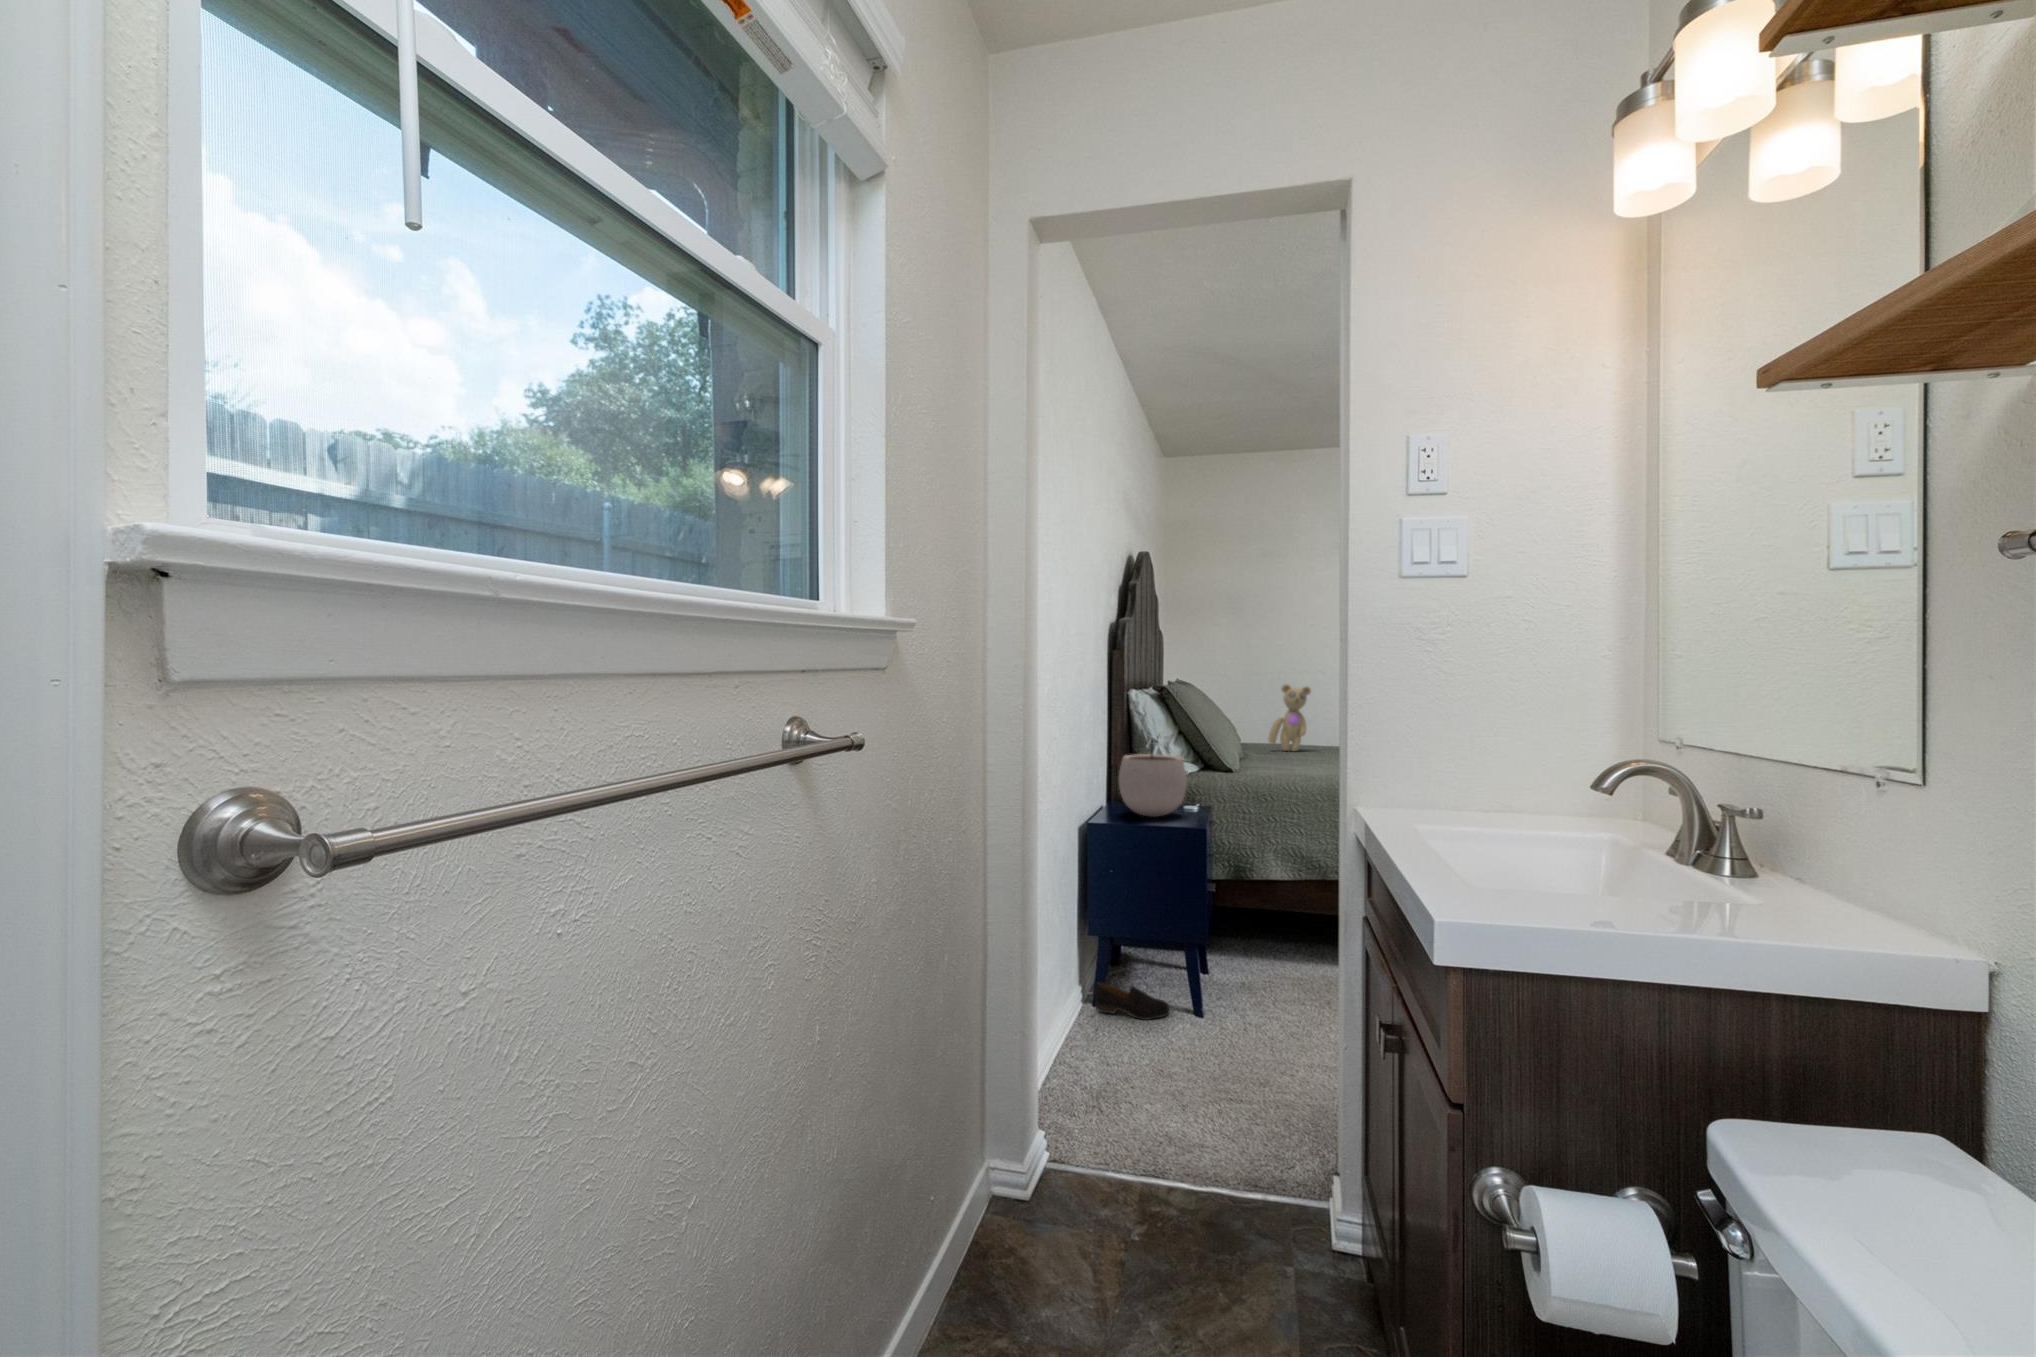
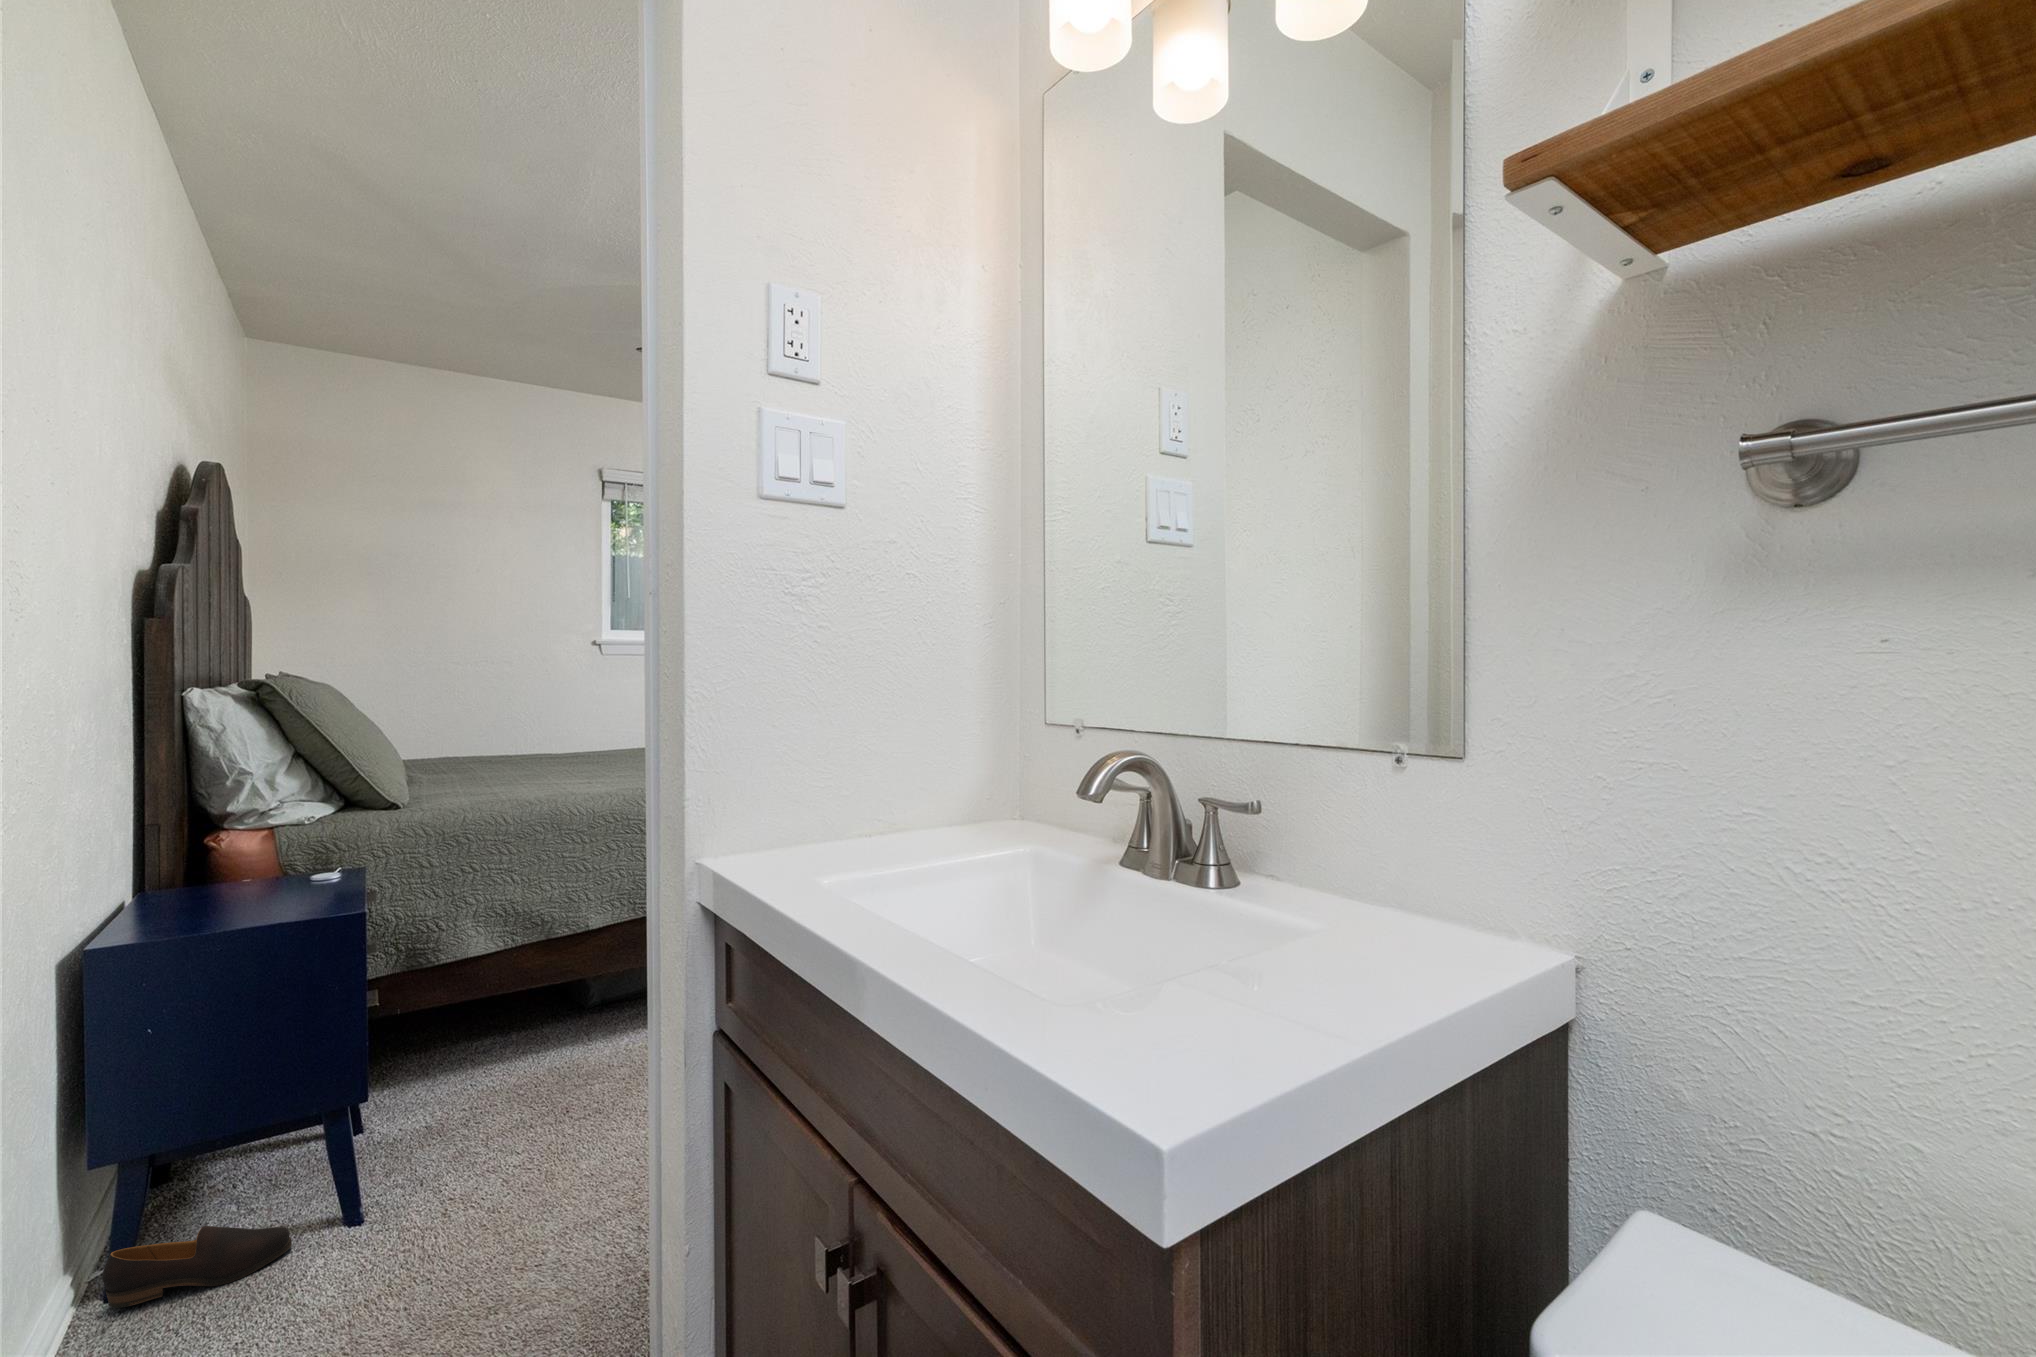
teddy bear: present [1268,684,1311,751] -> none [445,677,508,767]
plant pot: present [1119,736,1187,817] -> none [164,757,320,907]

